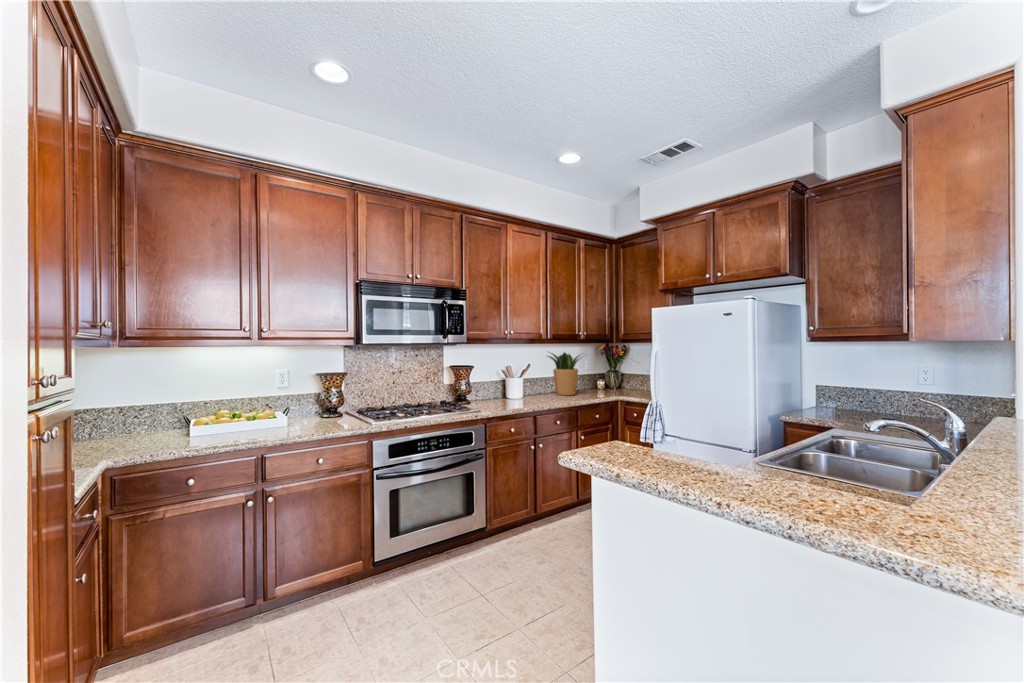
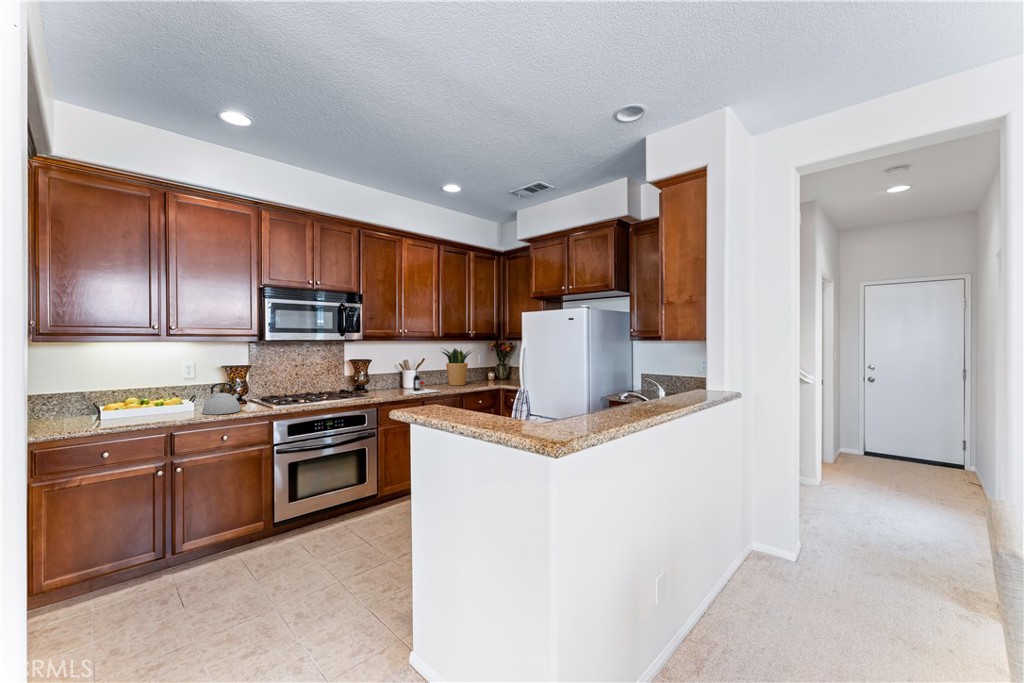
wine bottle: none [502,378,555,407] -> present [407,370,437,394]
kettle: none [296,395,337,433] -> present [202,383,241,415]

